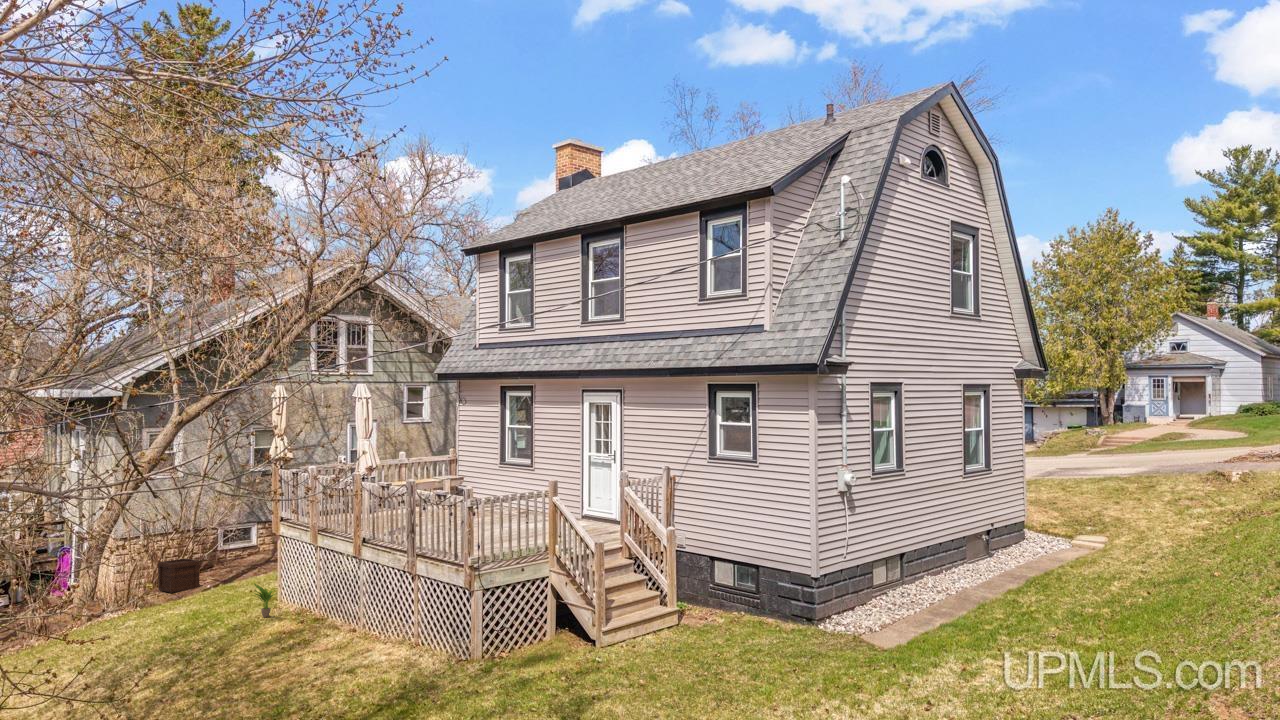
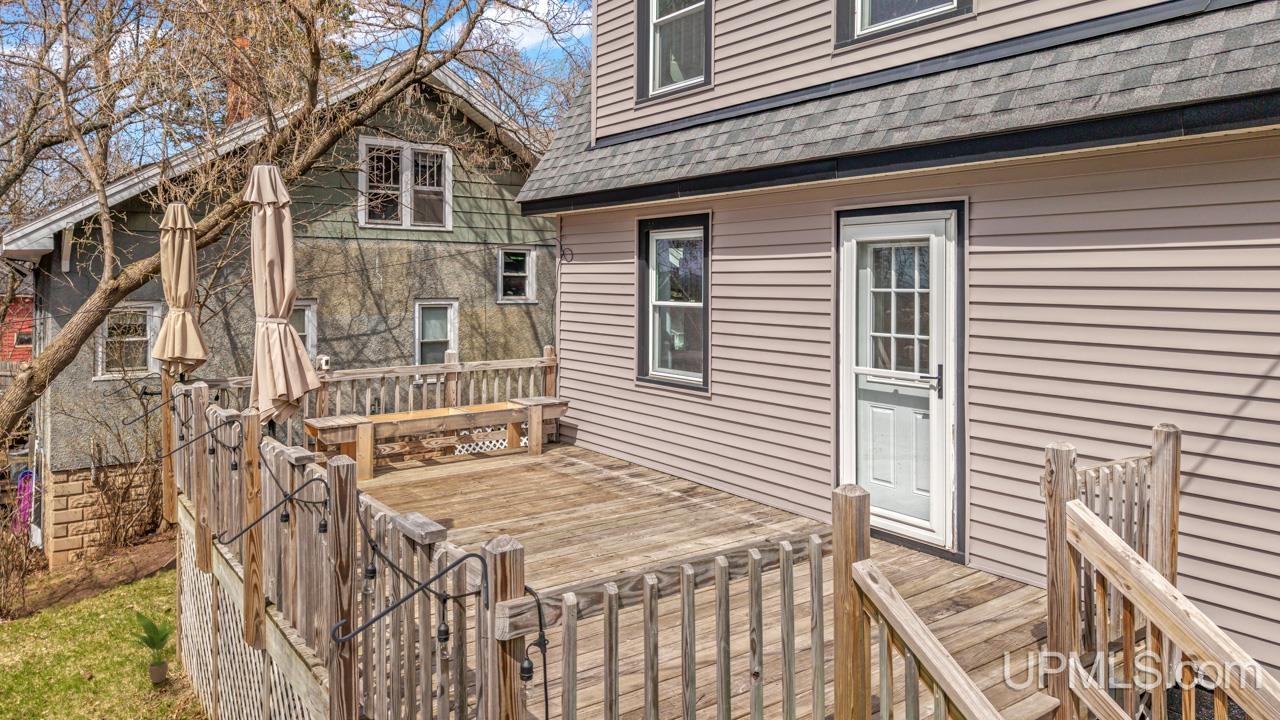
wooden crate: present [158,559,199,593] -> none [98,509,160,569]

